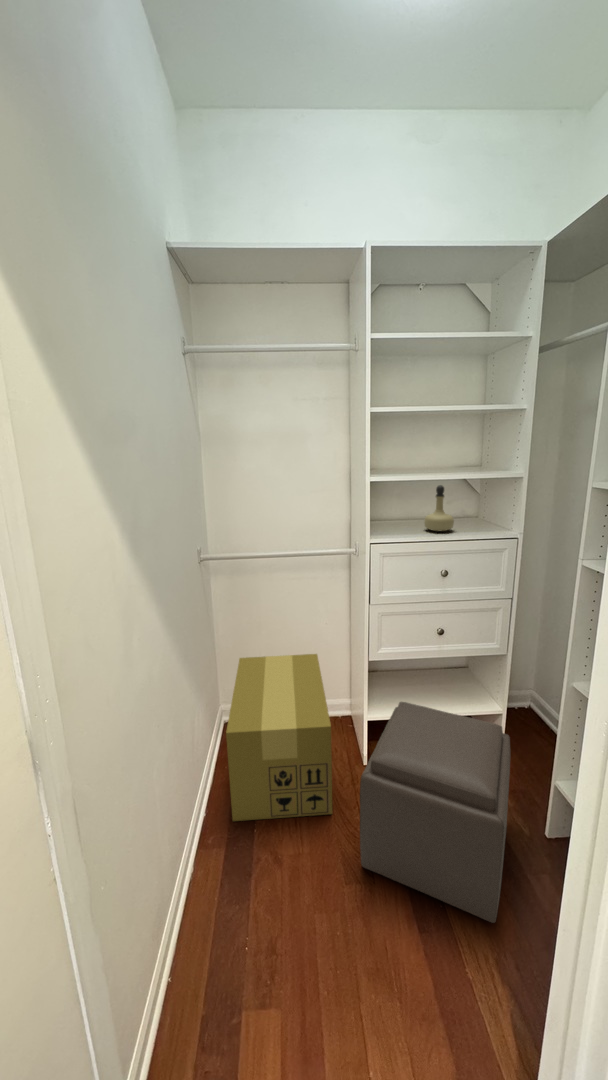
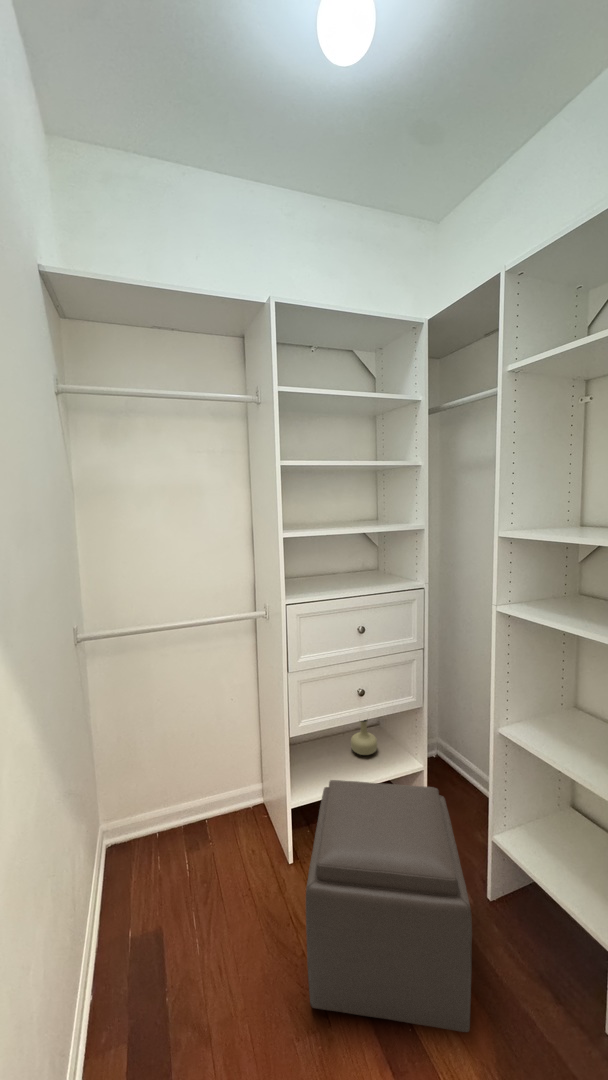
perfume bottle: present [424,485,454,531] -> present [351,720,377,755]
cardboard box: present [226,654,332,821] -> none [124,737,264,995]

